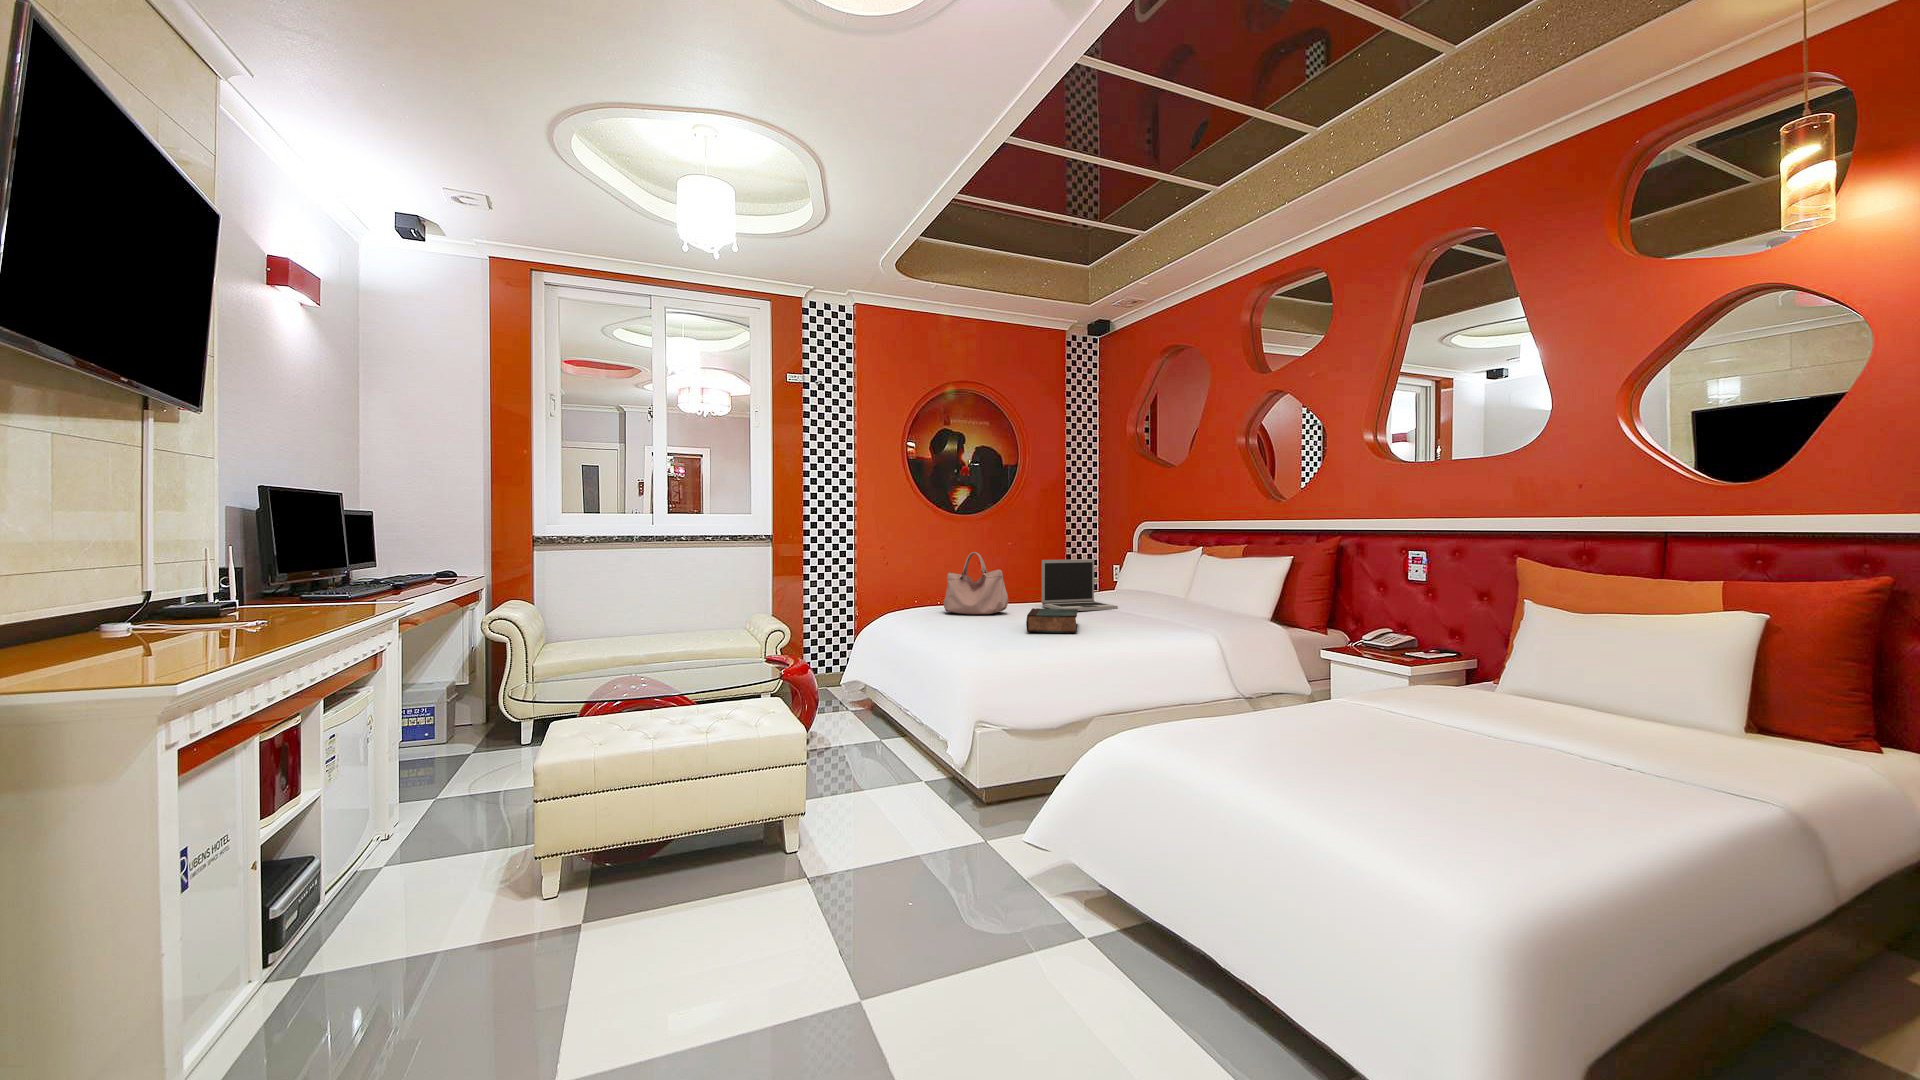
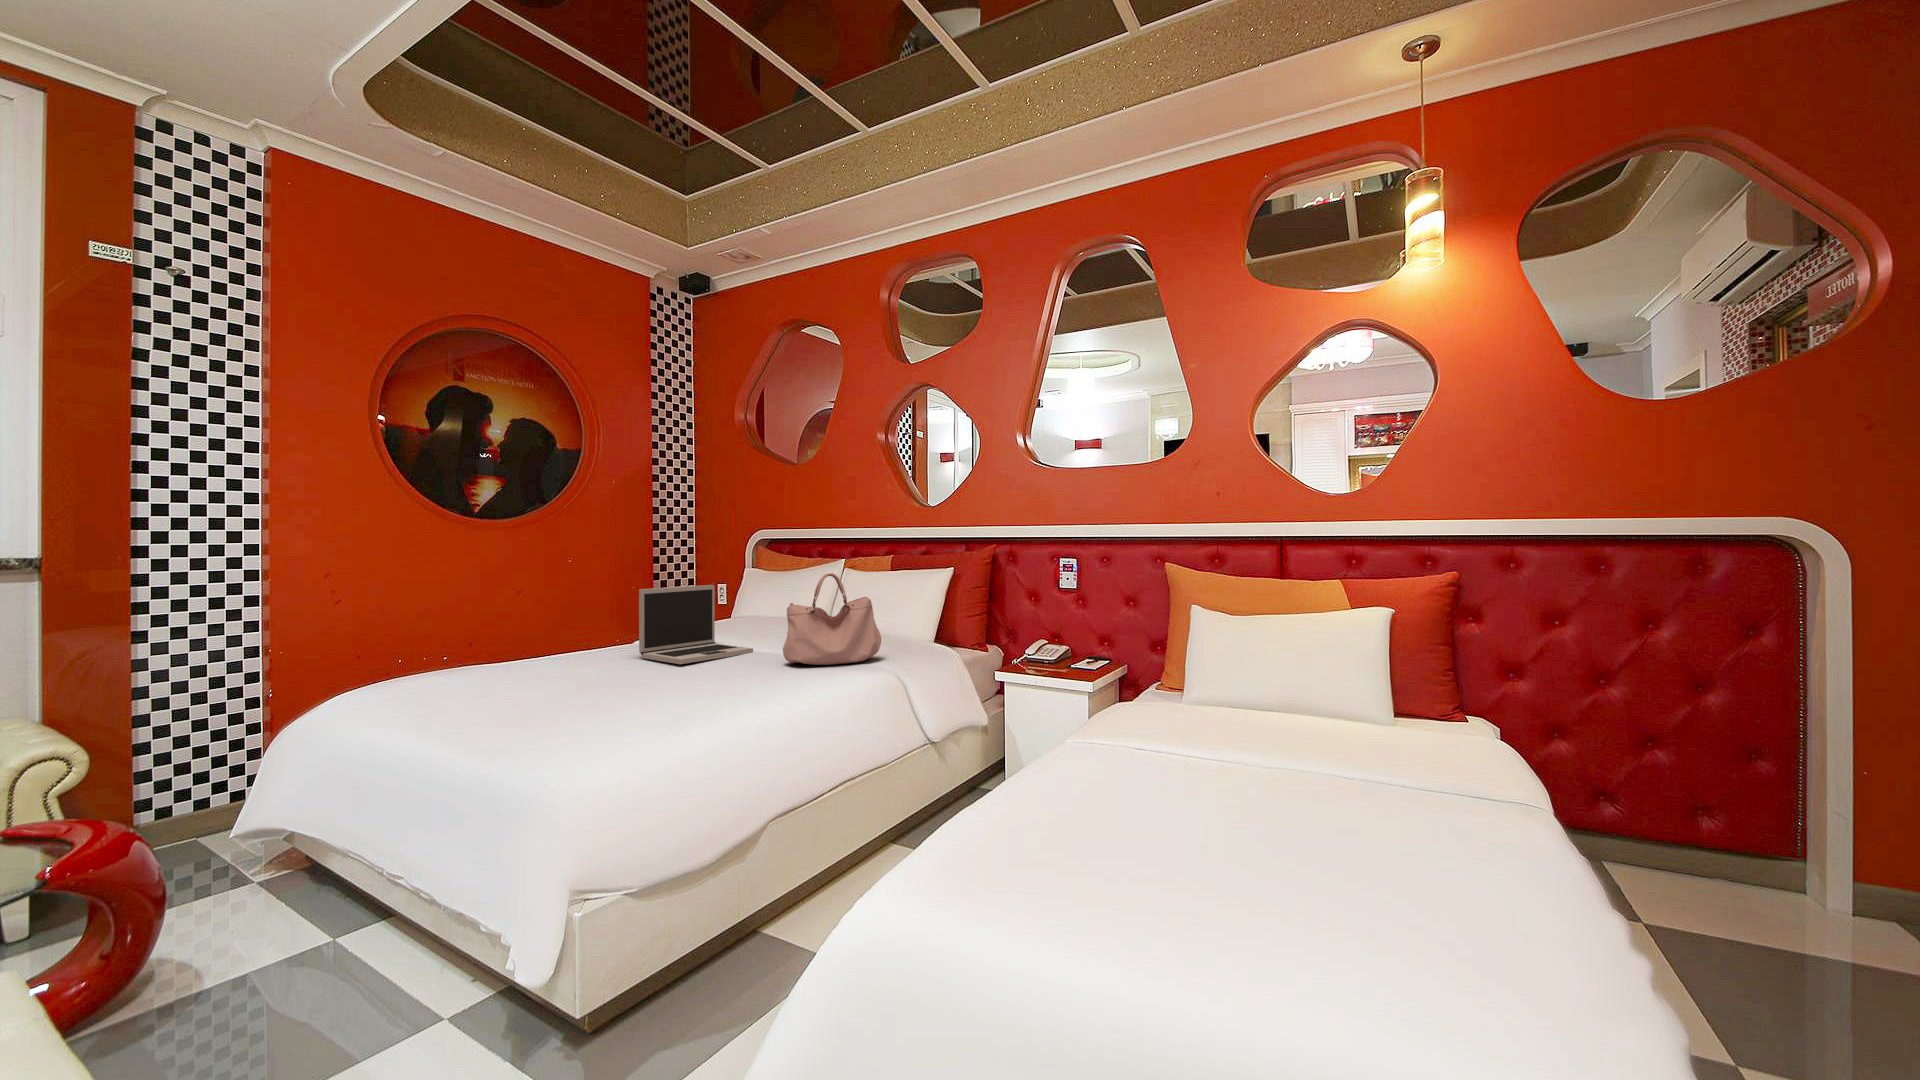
handbag: present [944,552,1008,614] -> present [783,573,881,665]
book: present [1026,608,1078,633] -> none [636,663,719,710]

